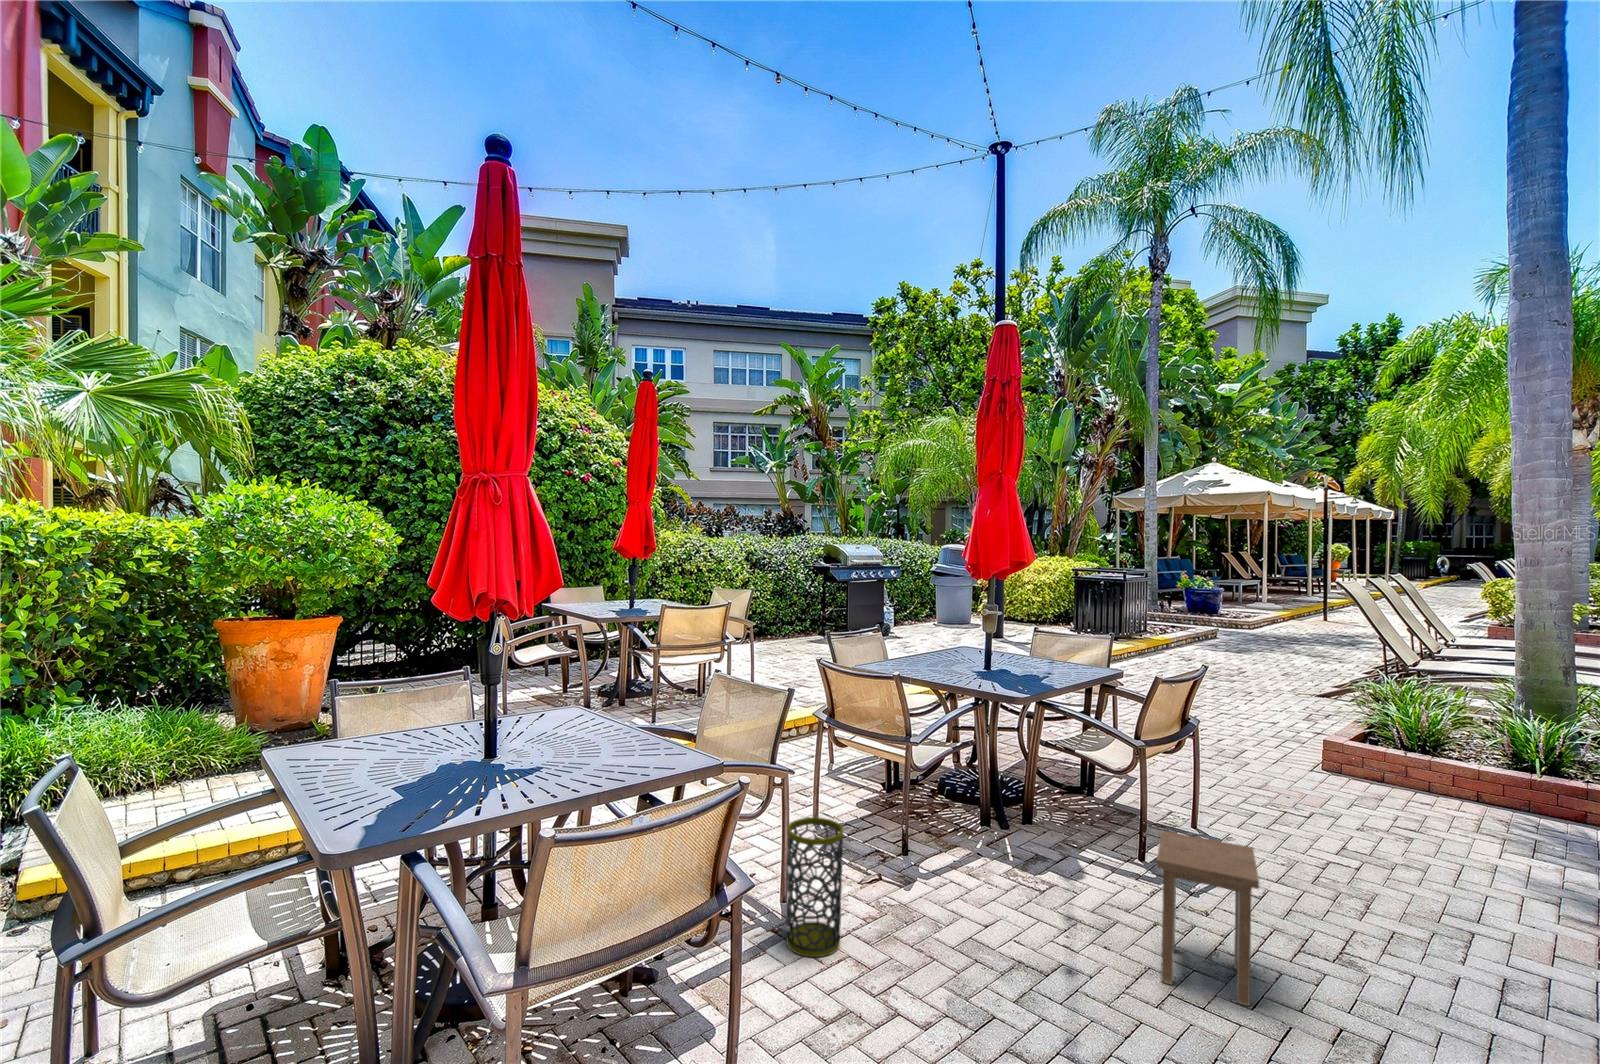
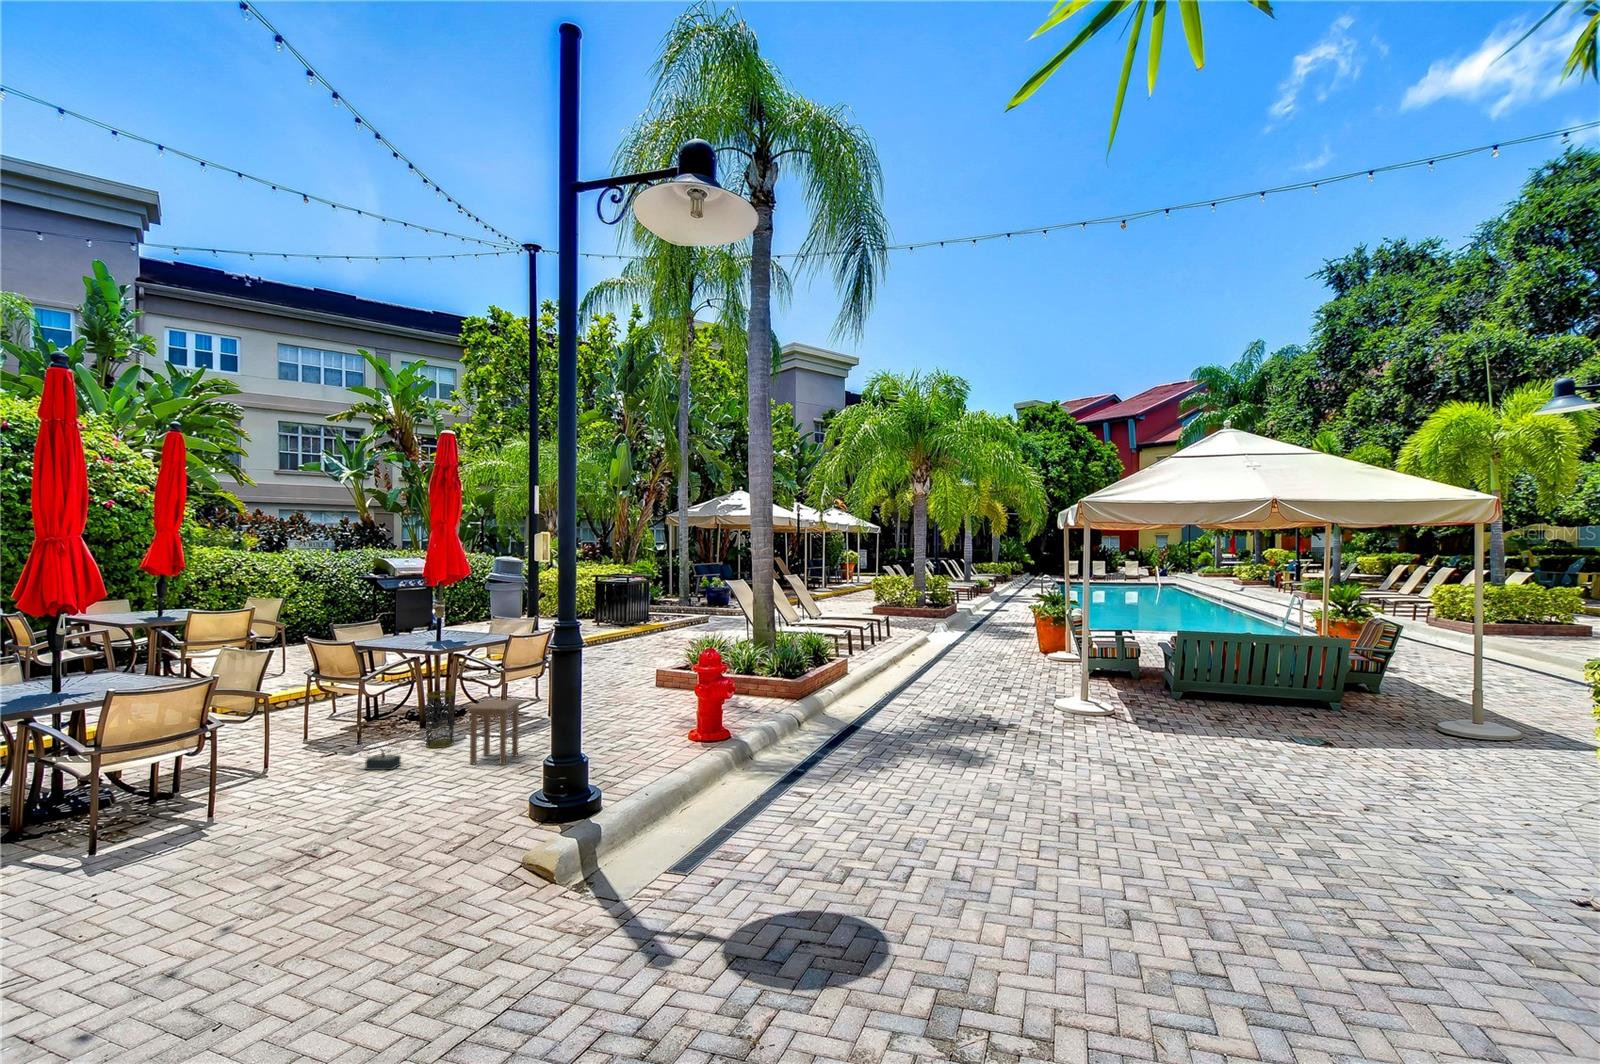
trash can: present [786,817,844,957] -> present [426,691,455,748]
decorative plant: none [935,861,1024,964] -> present [359,730,404,770]

